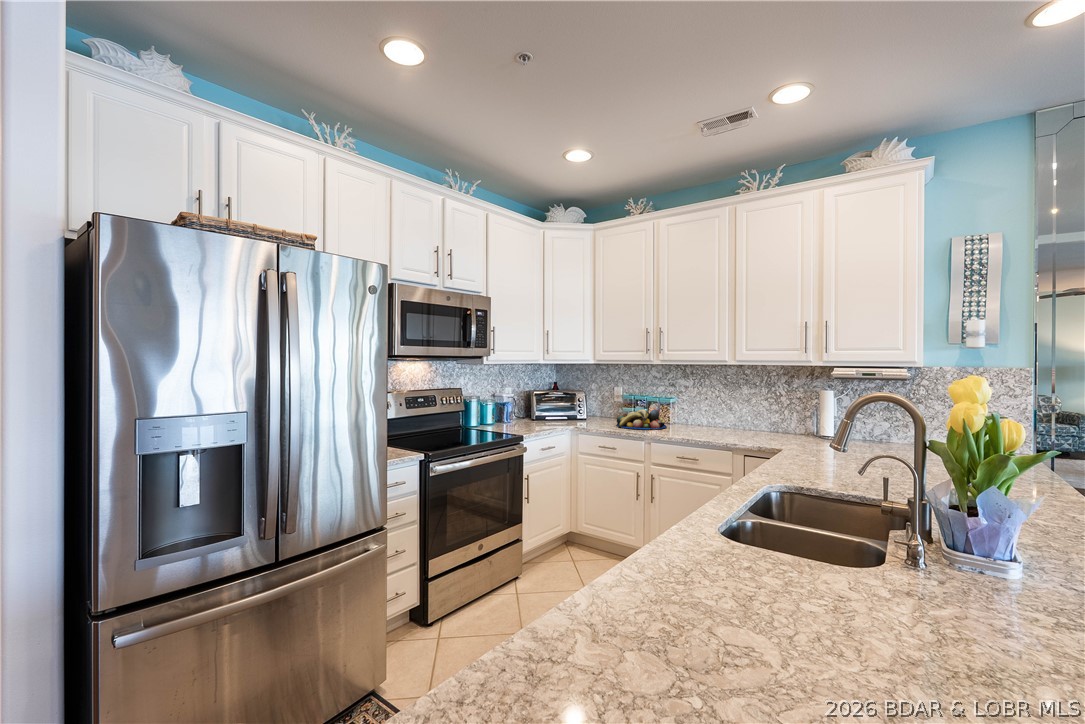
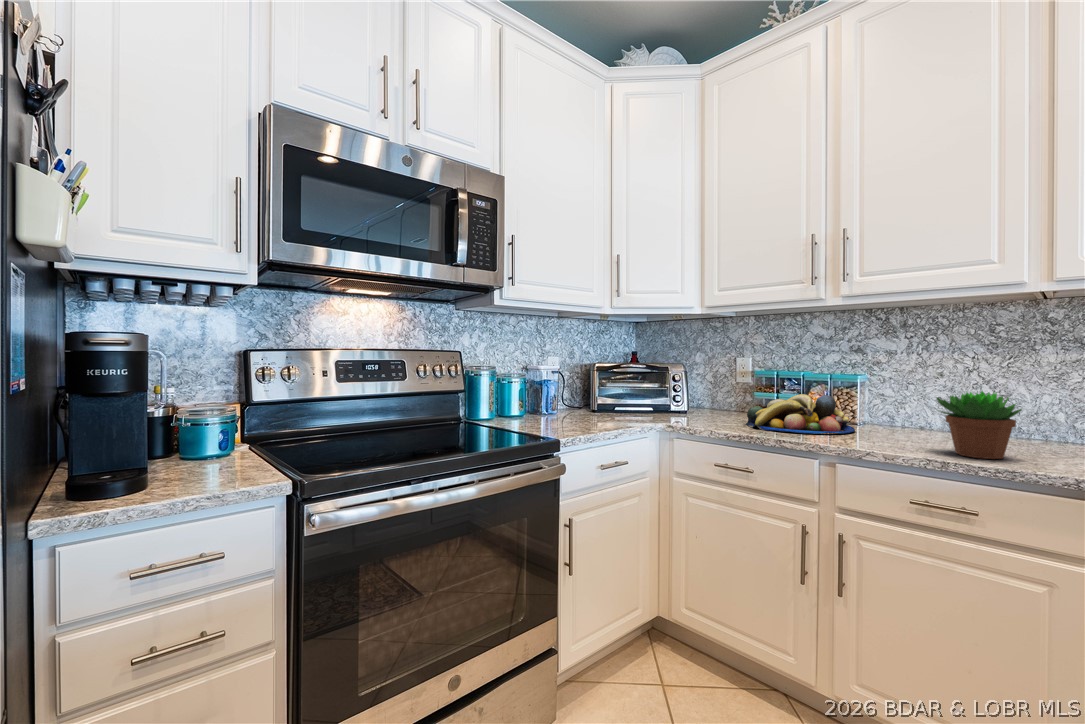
succulent plant: none [689,409,718,438] -> present [937,391,1022,459]

